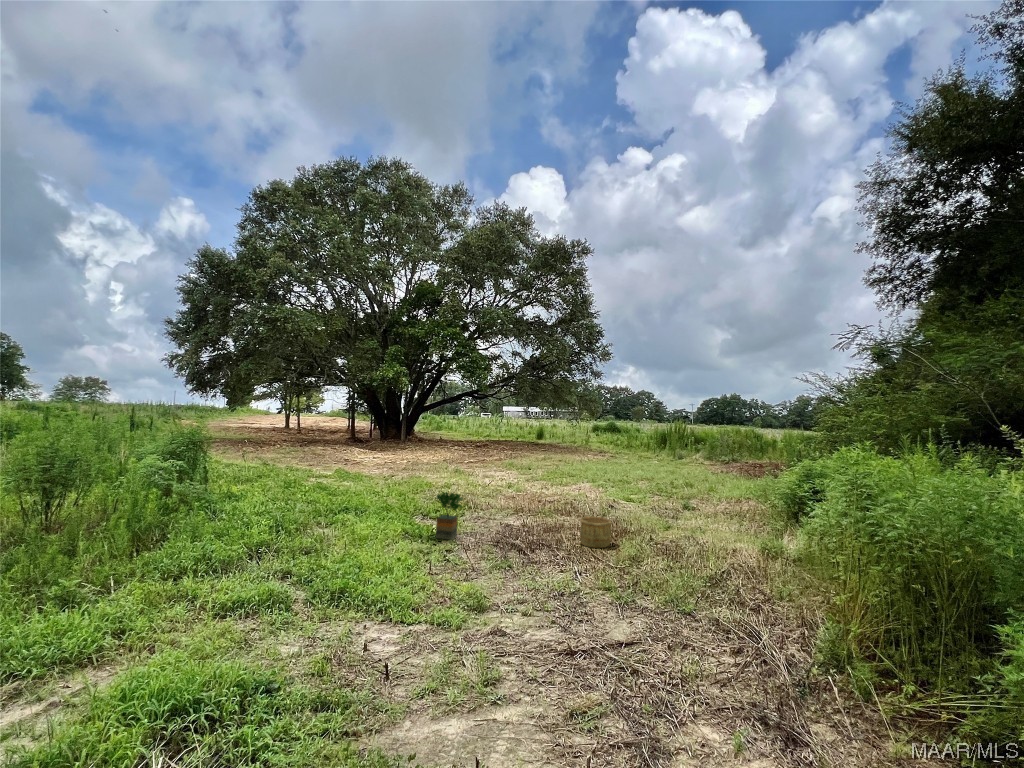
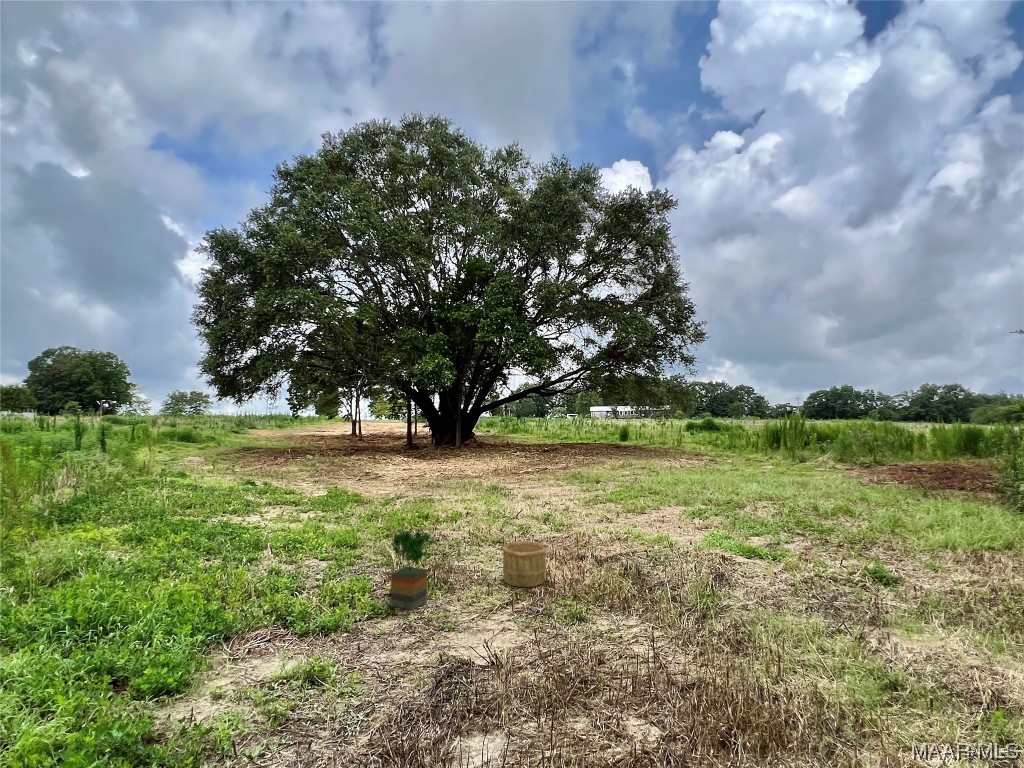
wooden bucket: present [580,516,612,548] -> present [502,541,546,587]

